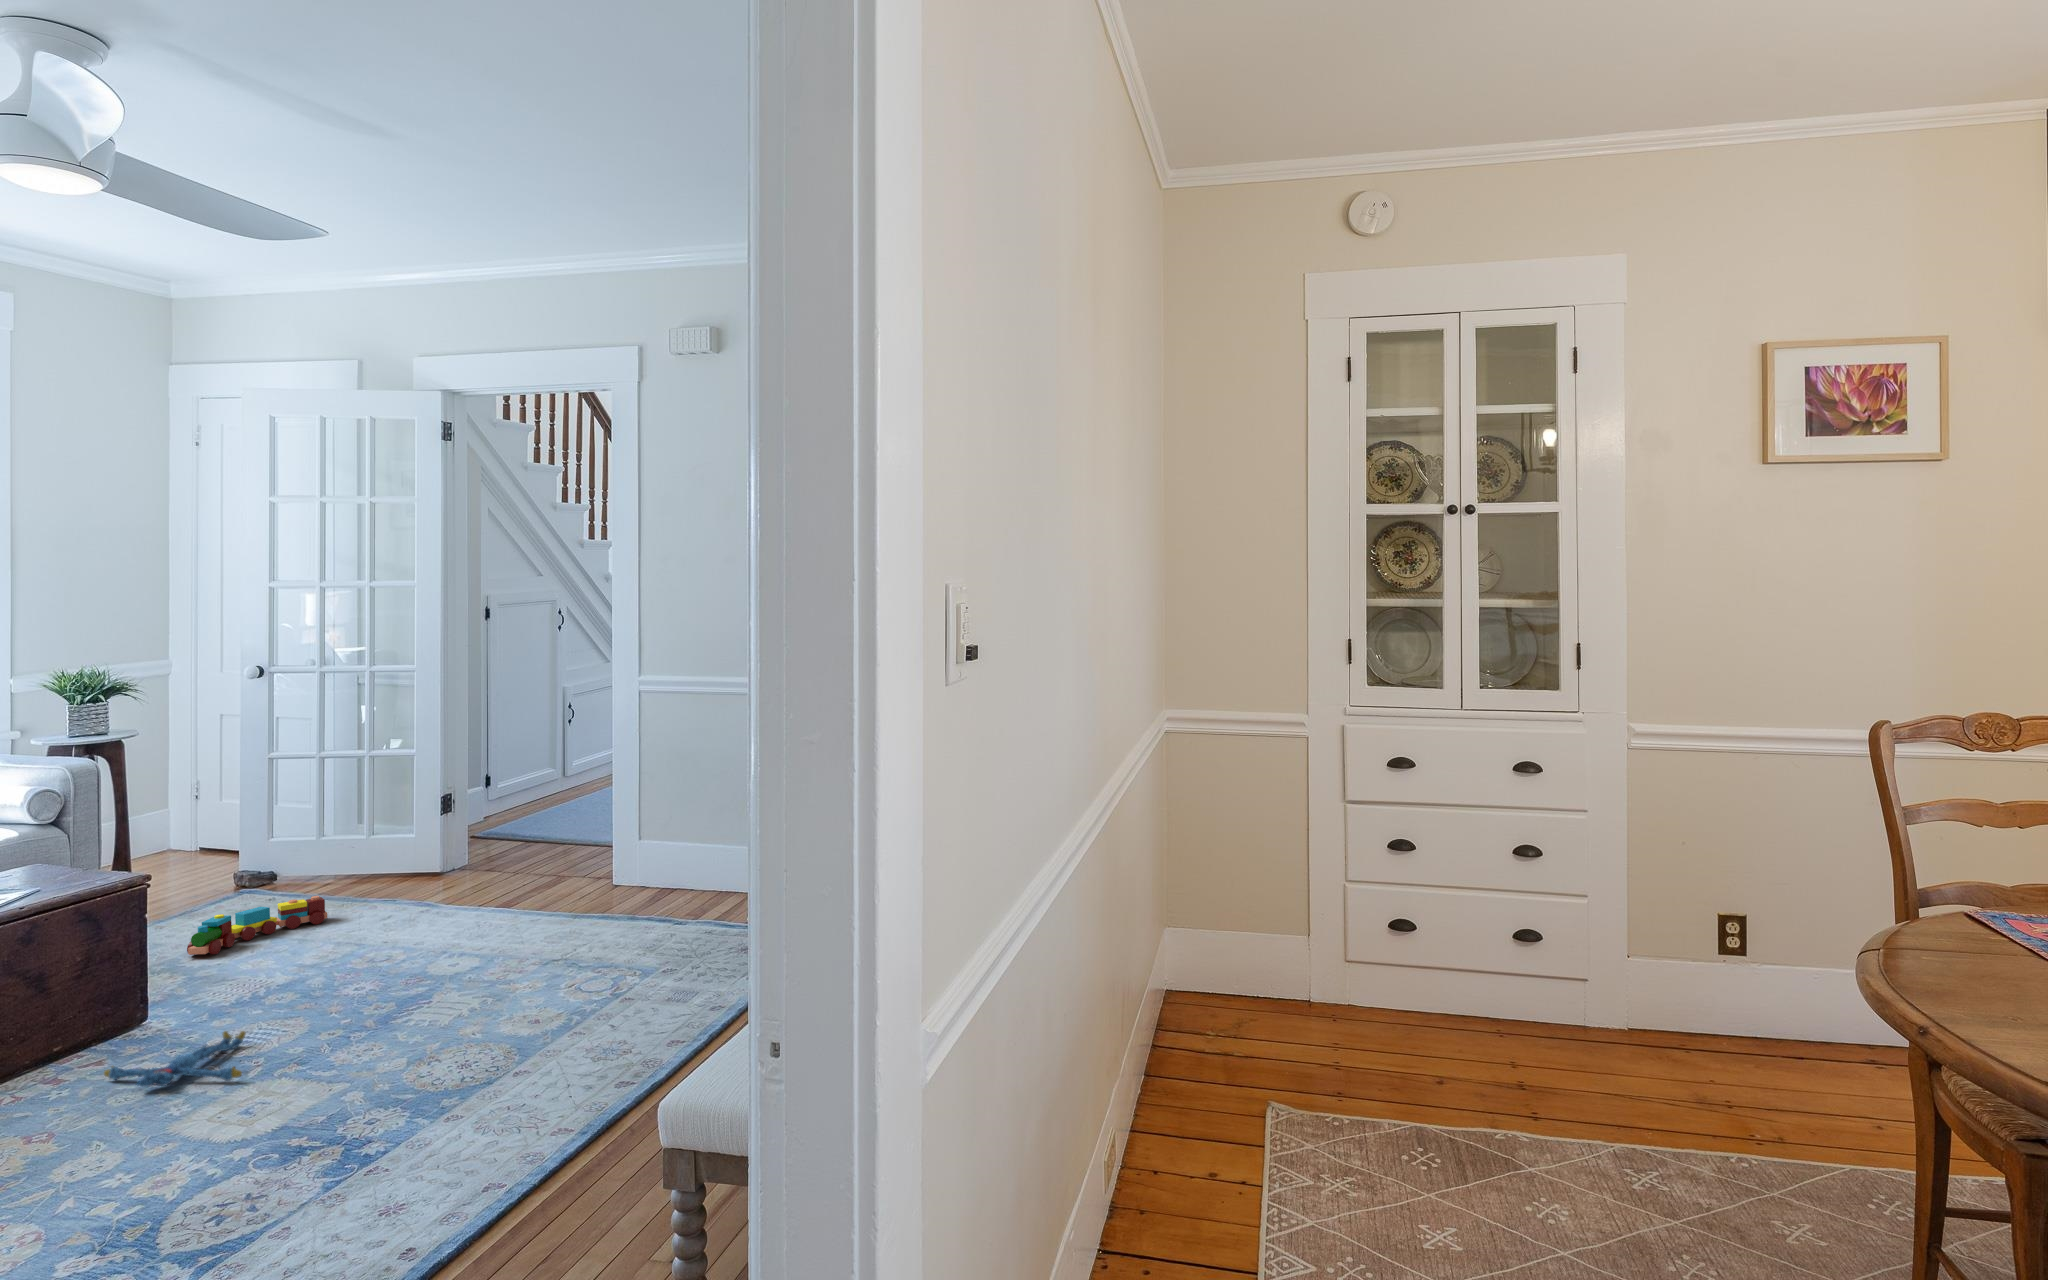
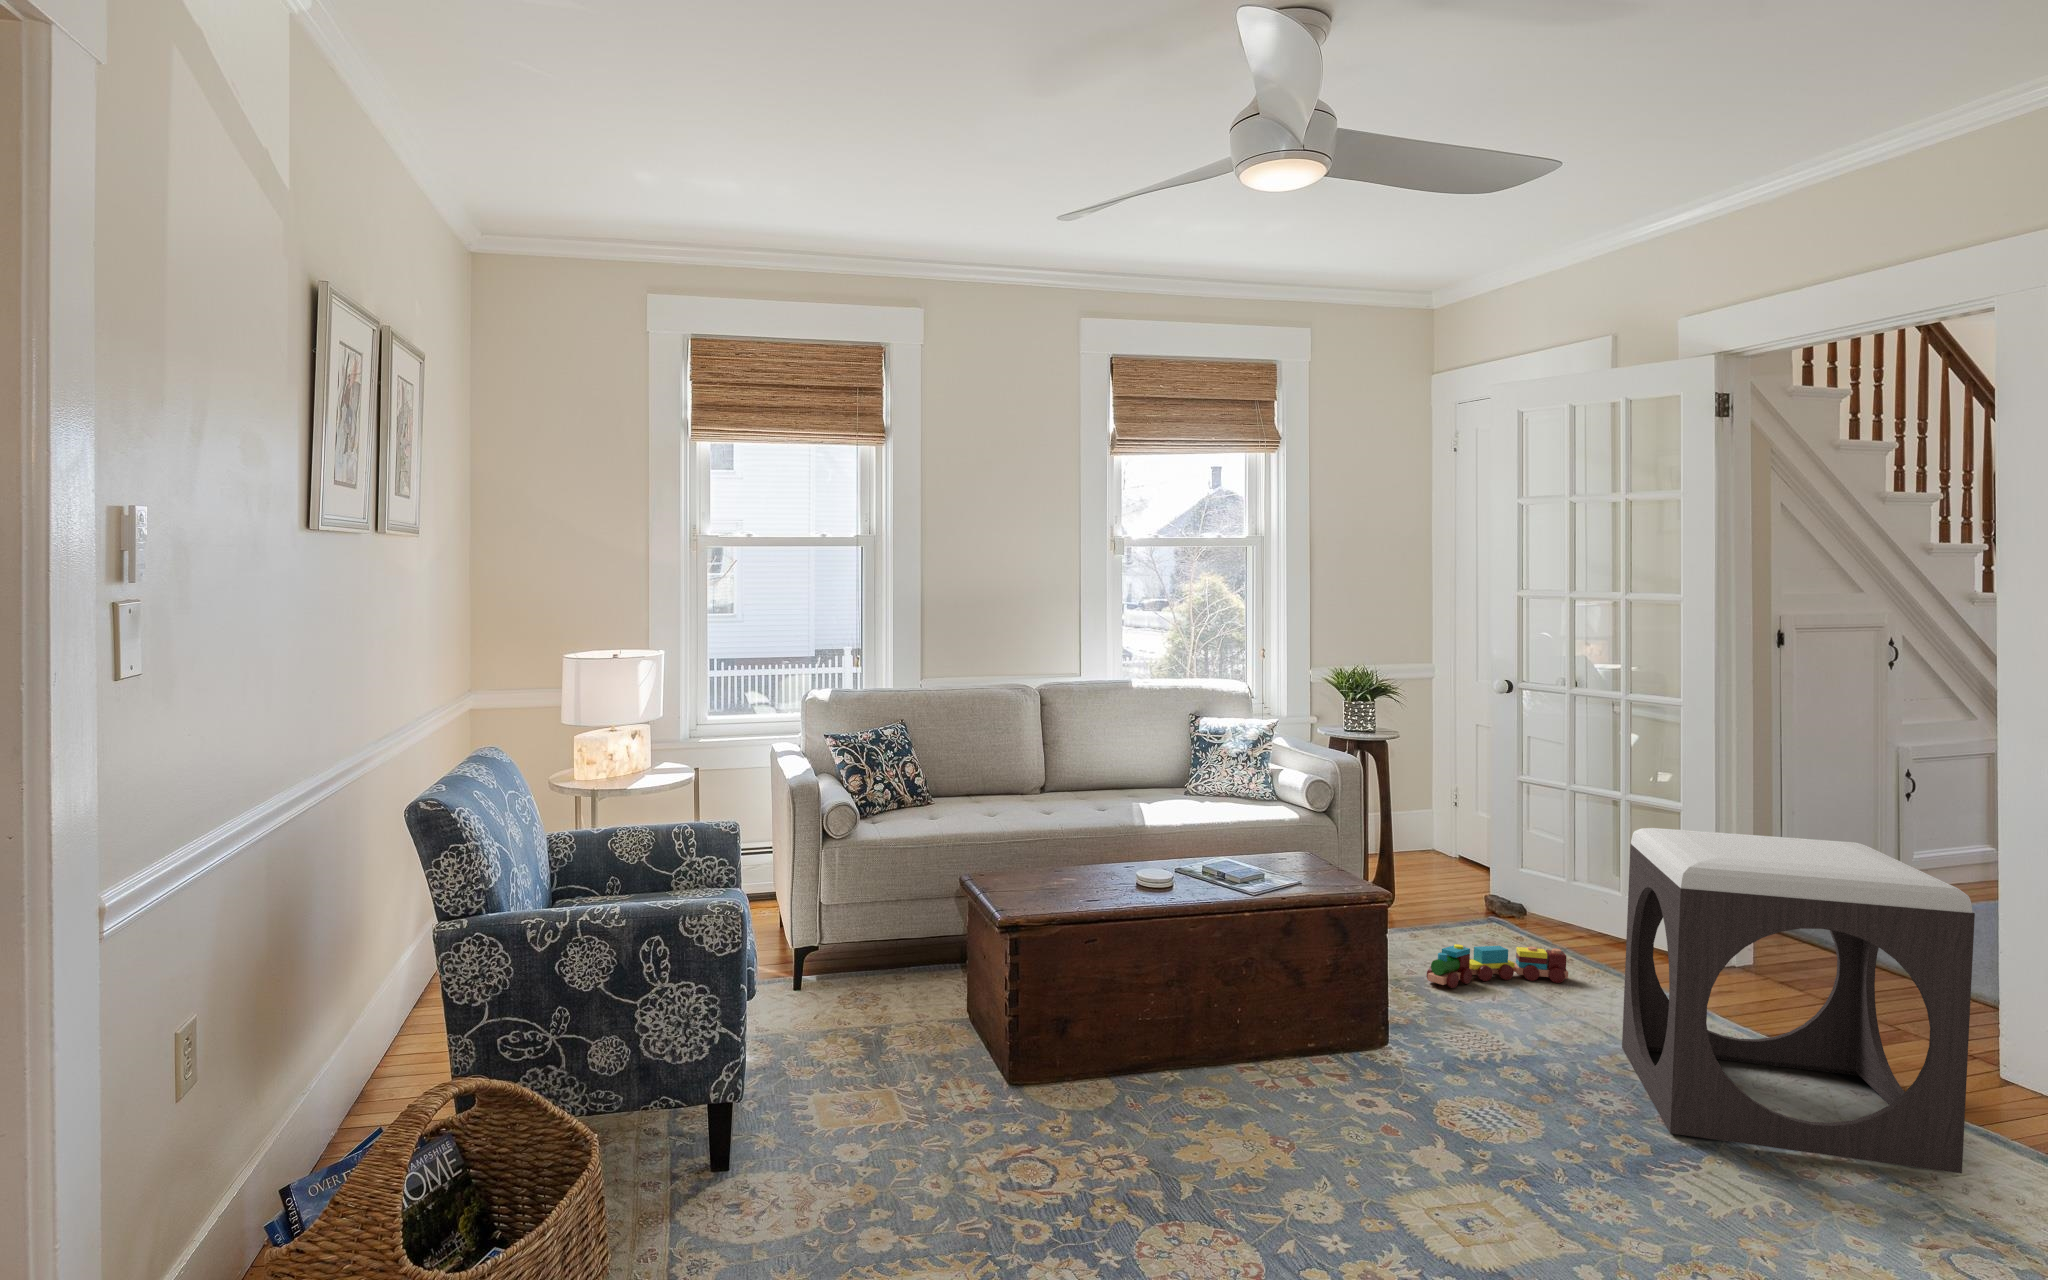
footstool: none [369,766,595,1002] -> present [1622,828,1975,1173]
plush toy: present [104,1031,246,1087] -> none [1343,1093,1479,1163]

